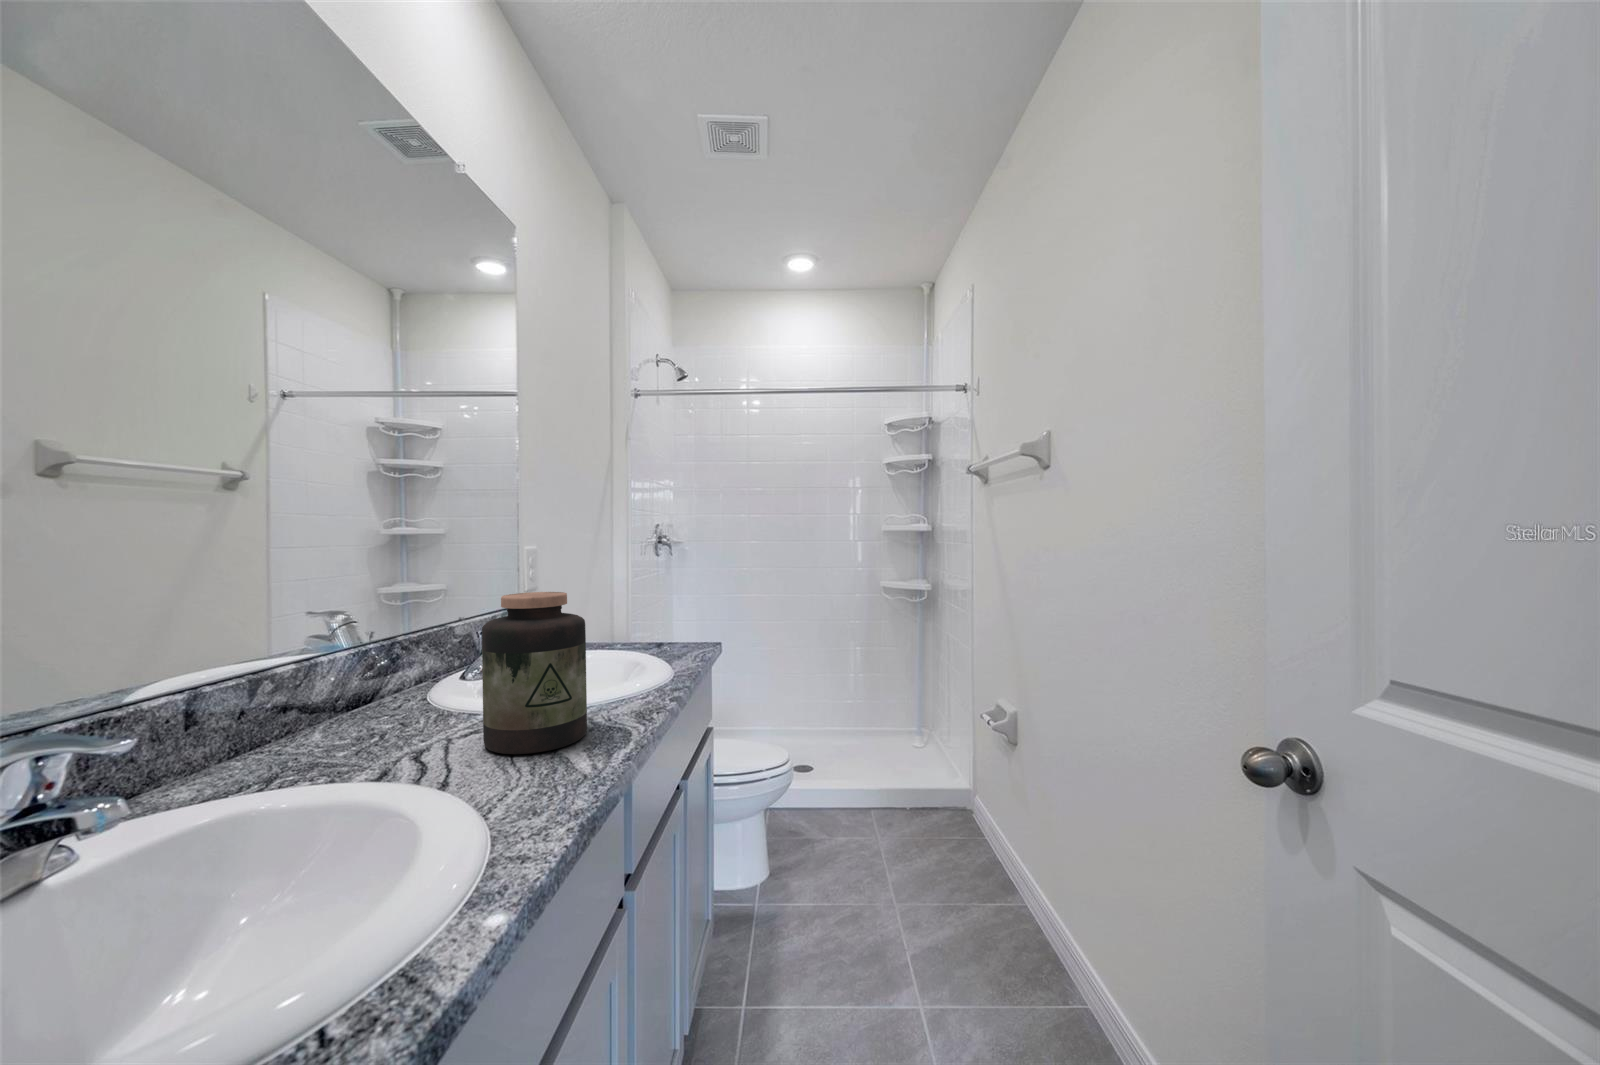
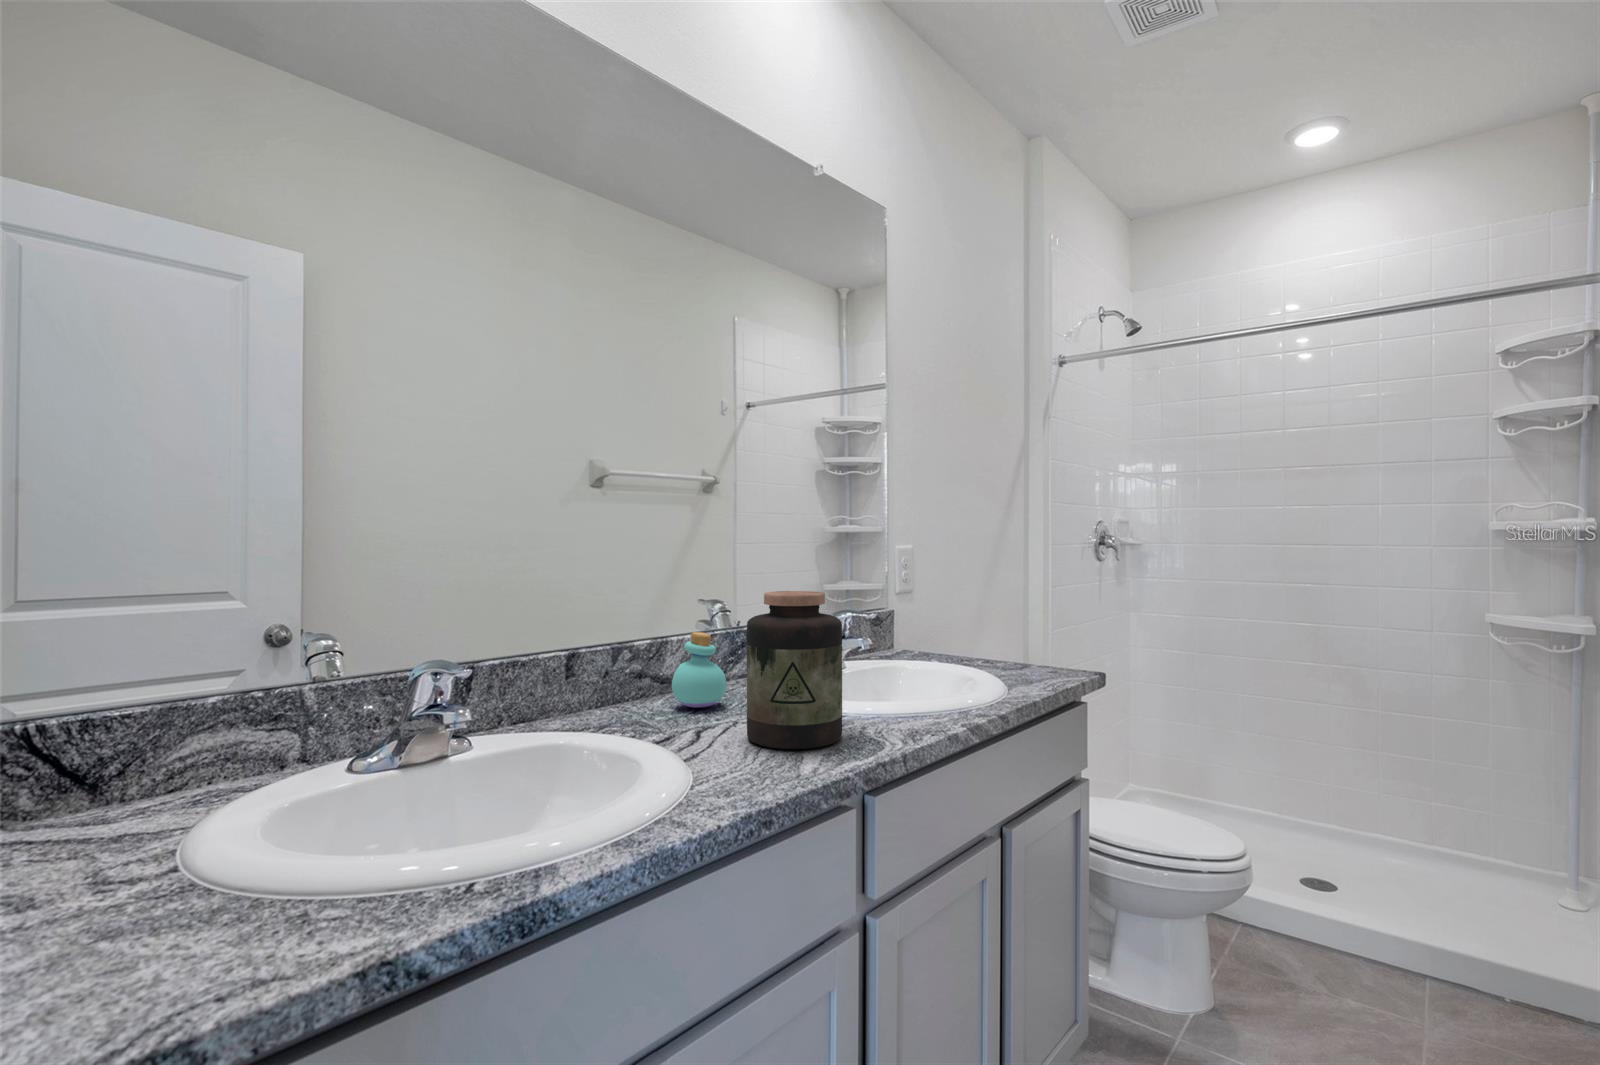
perfume bottle: none [347,647,419,733] -> present [672,632,726,708]

